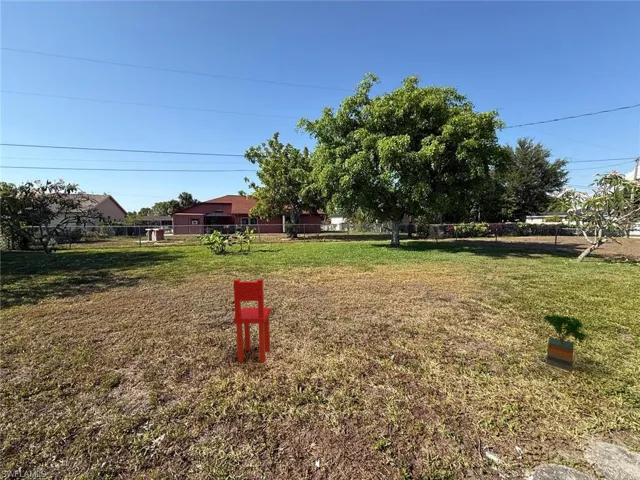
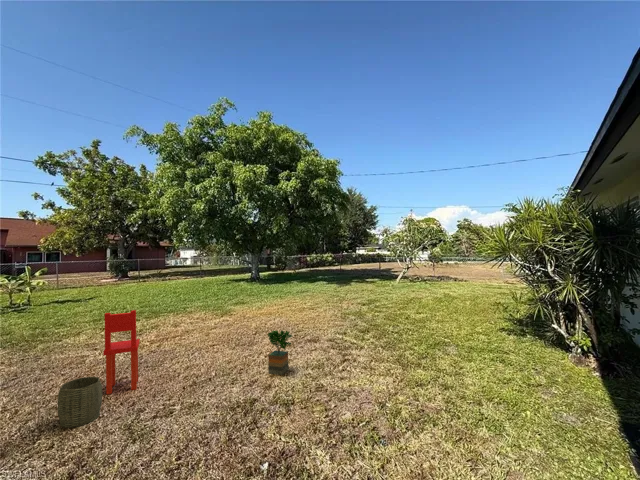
potted tree: present [543,315,588,371] -> present [268,330,292,375]
woven basket: none [181,347,223,404] -> present [58,377,102,428]

